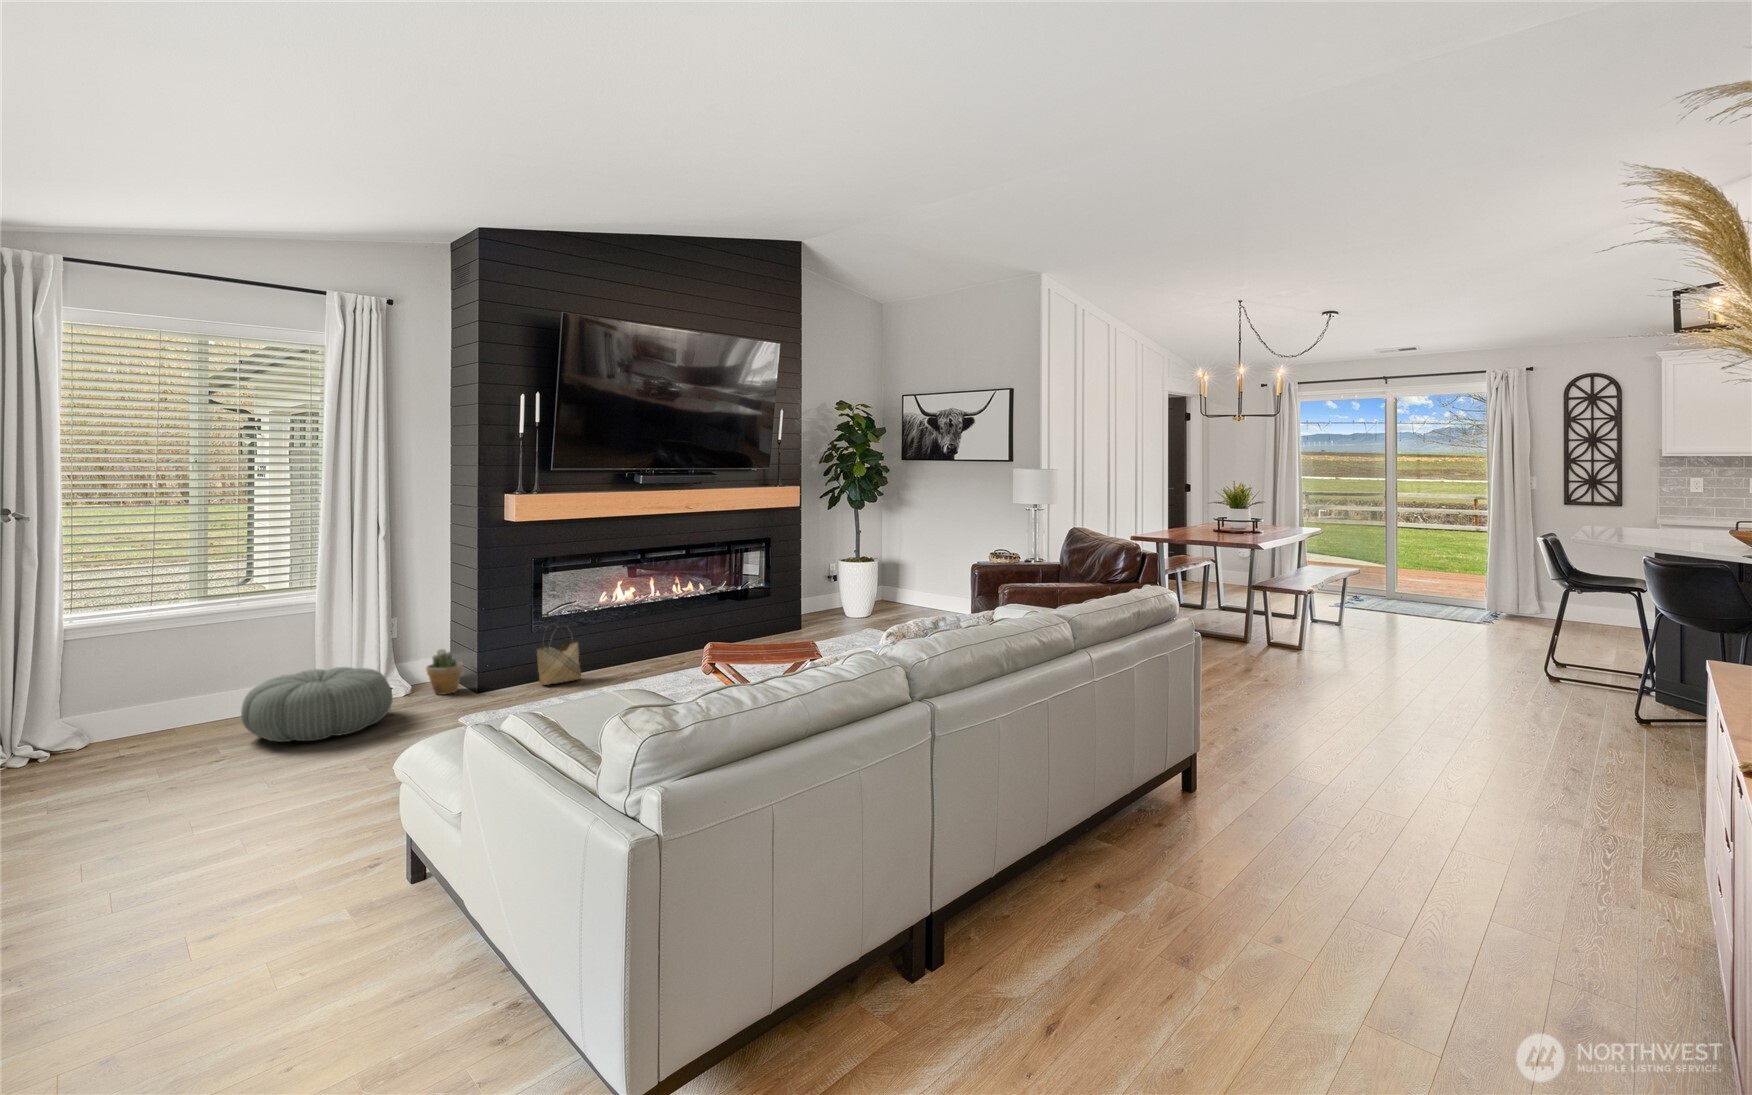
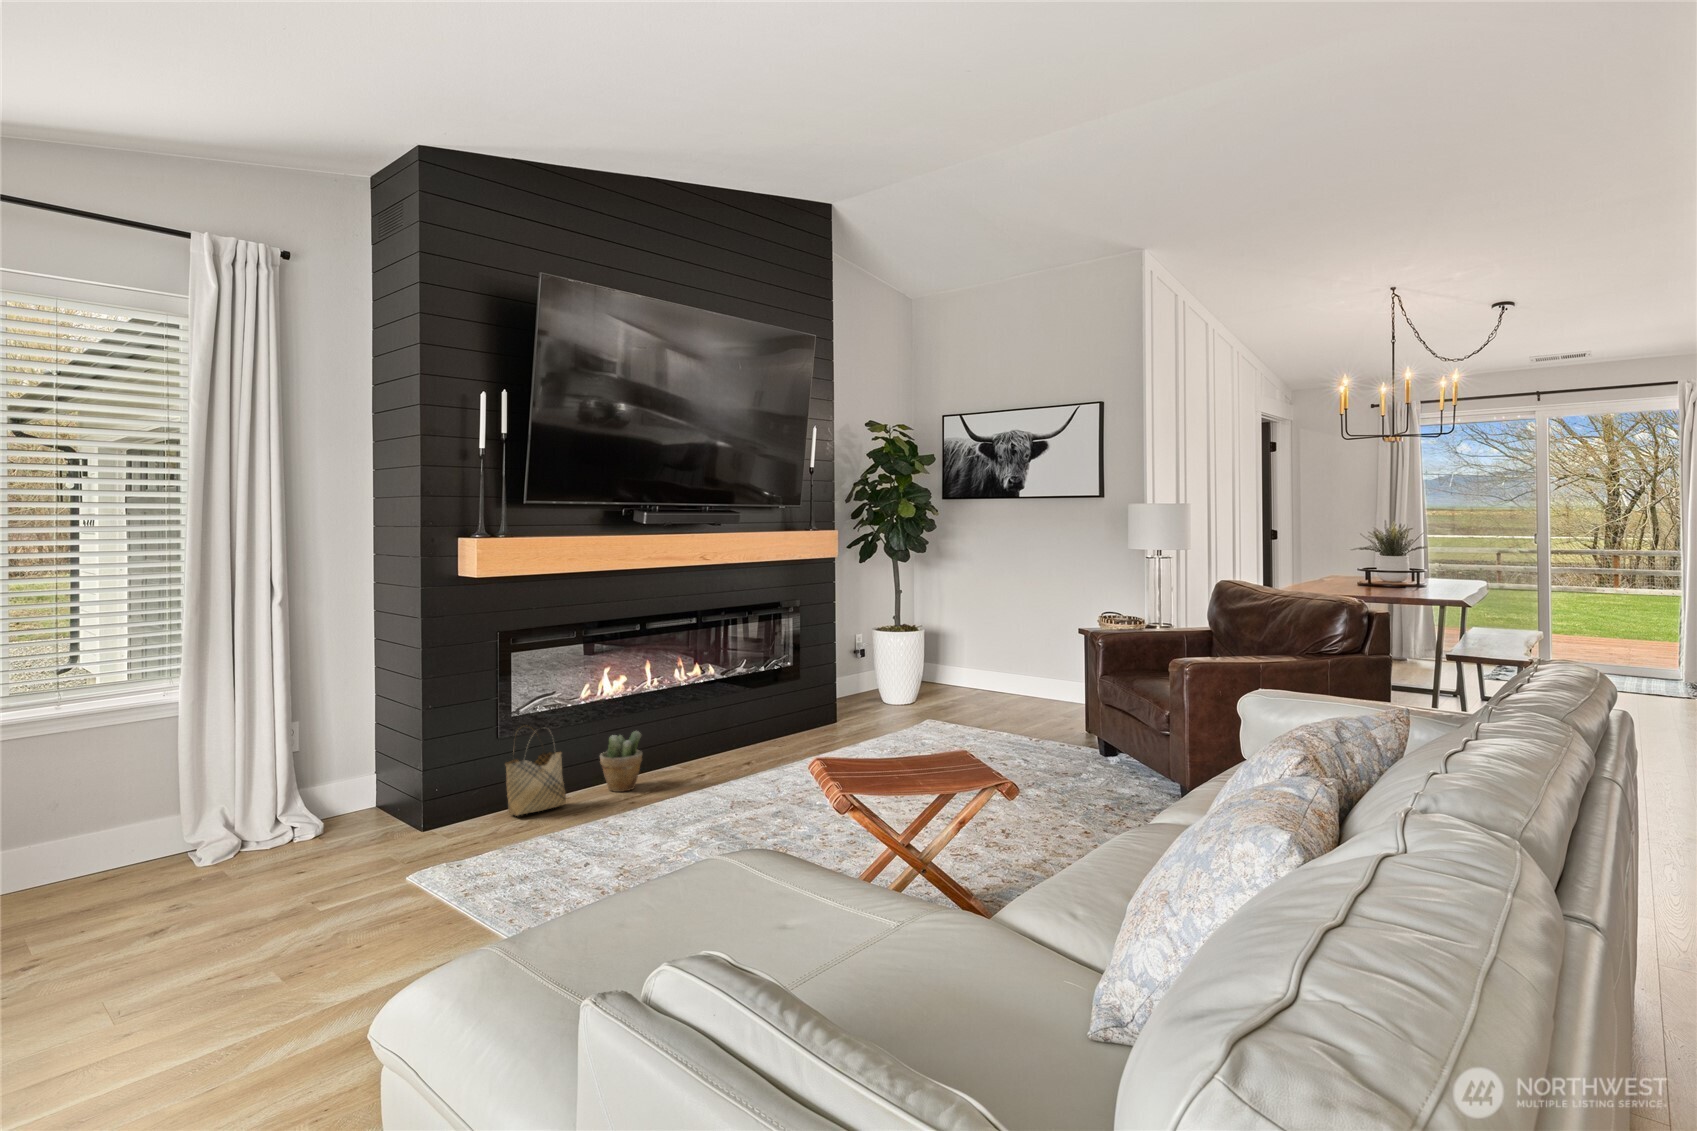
potted plant: present [426,649,463,695] -> present [600,731,642,792]
pouf: present [241,667,393,742] -> none [72,800,305,924]

